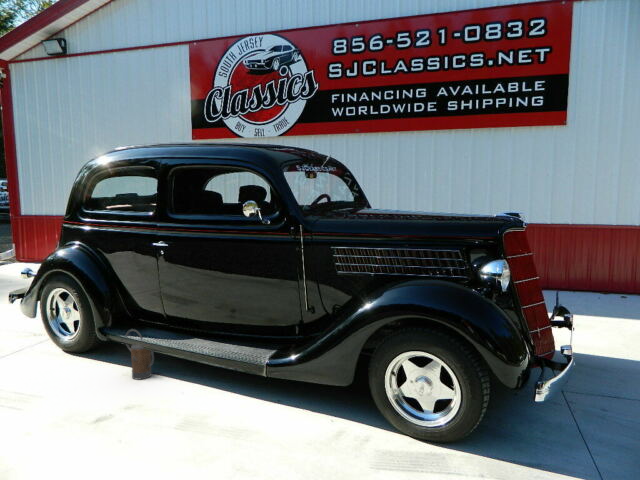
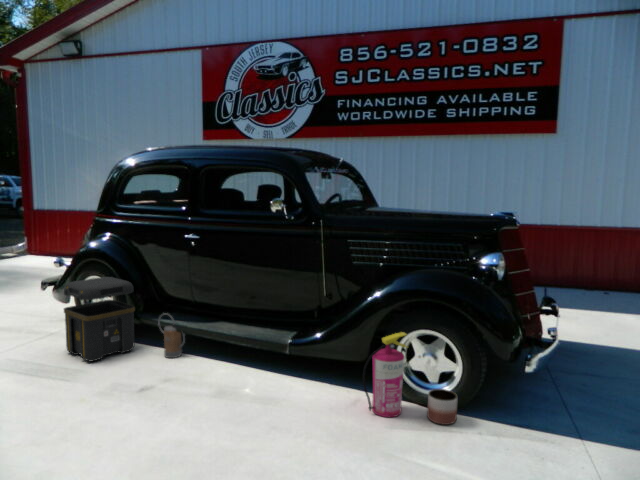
toolbox: none [20,289,101,385] -> present [64,277,135,361]
fire extinguisher: none [345,354,399,454] -> present [363,332,407,417]
planter: none [421,420,456,464] -> present [427,389,457,425]

